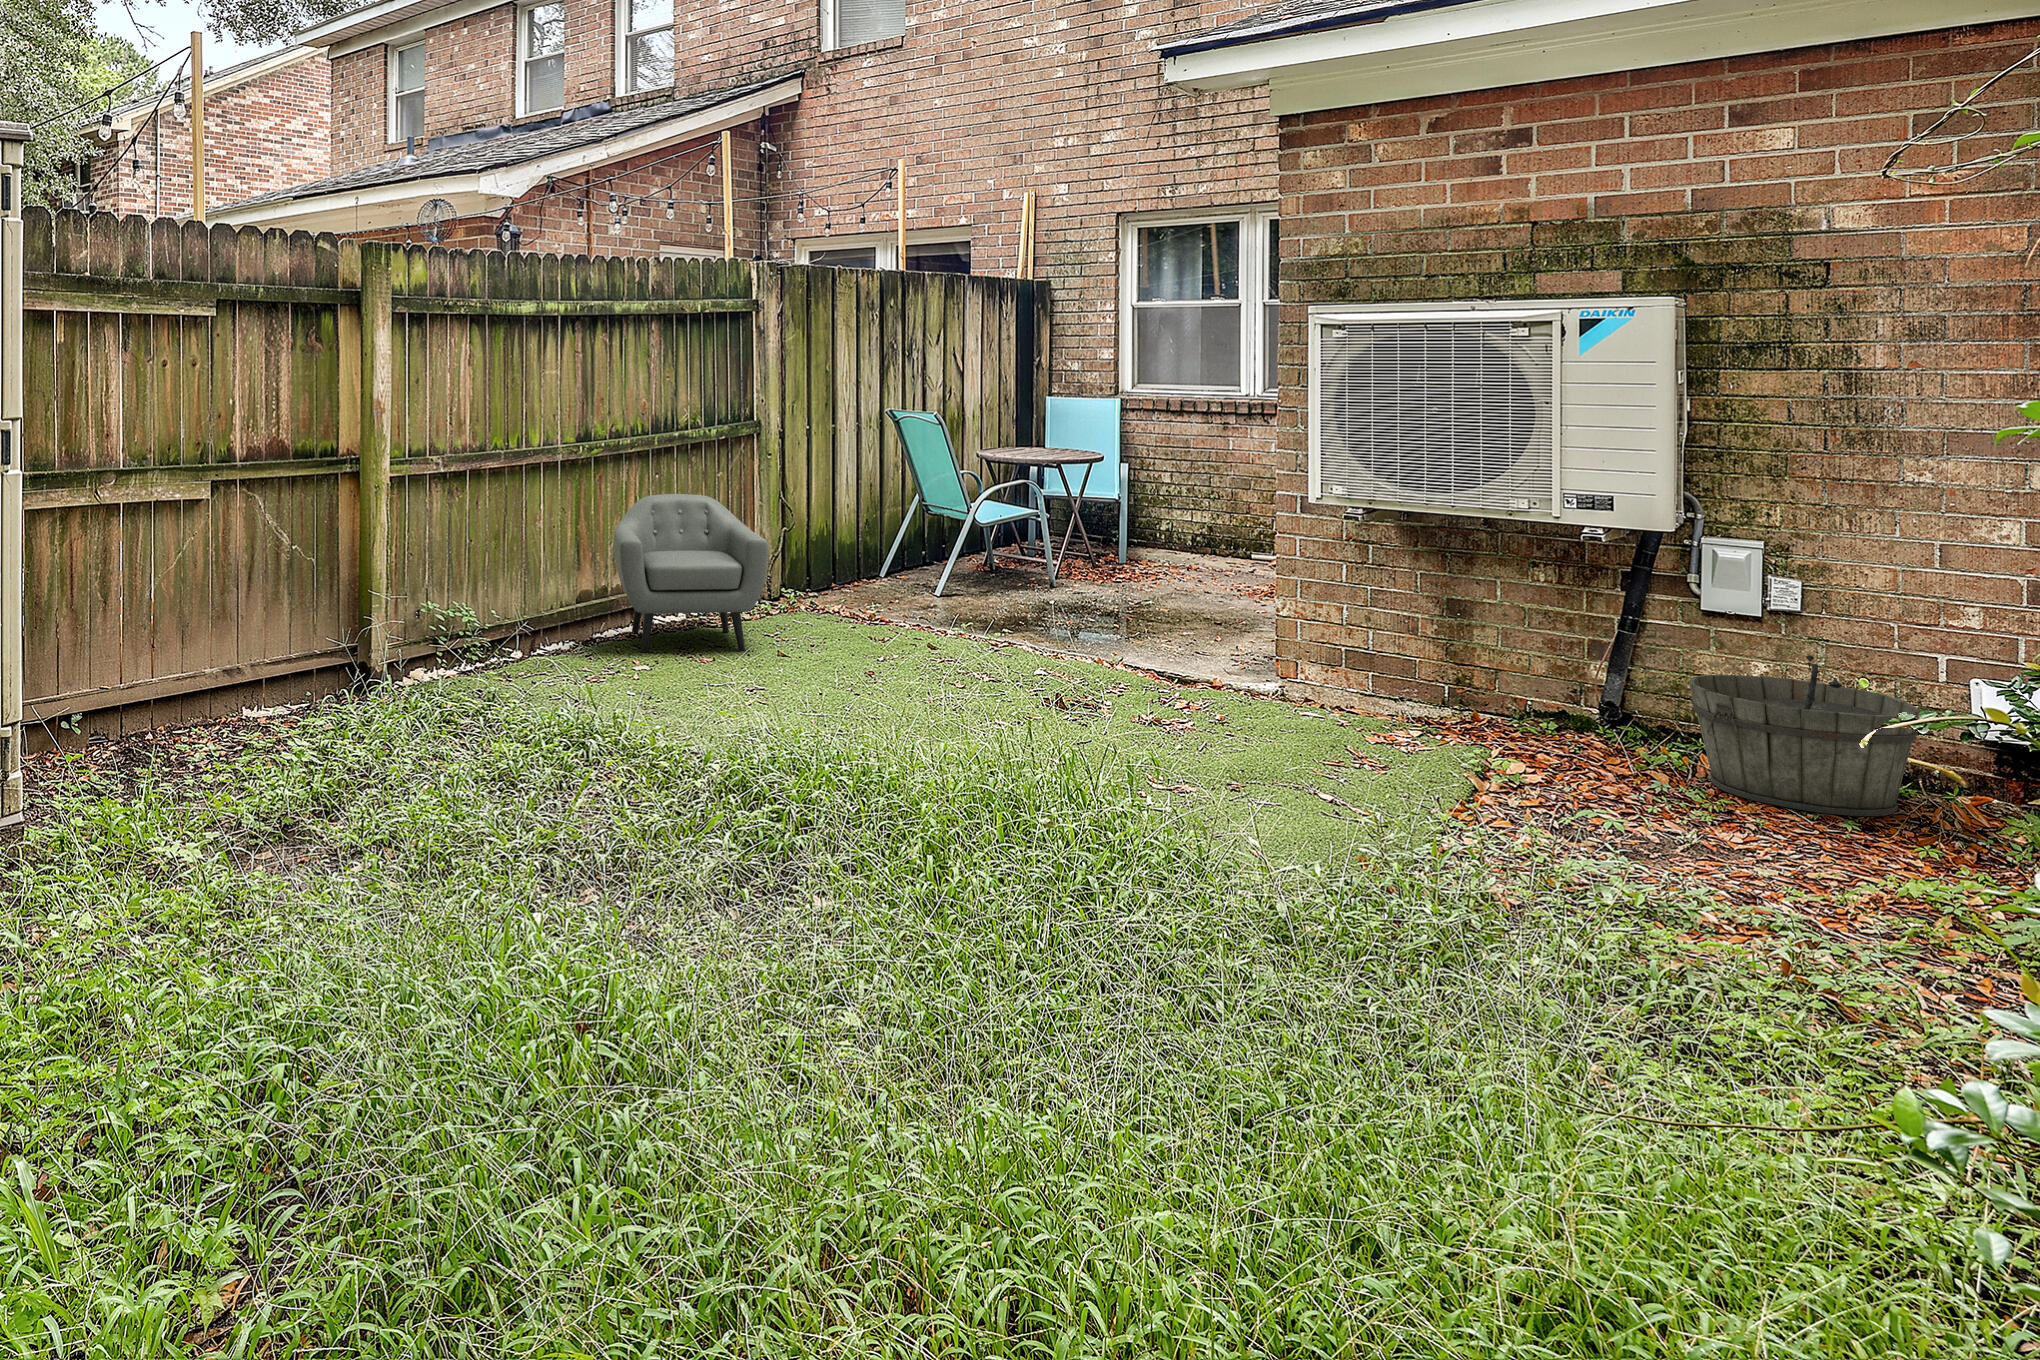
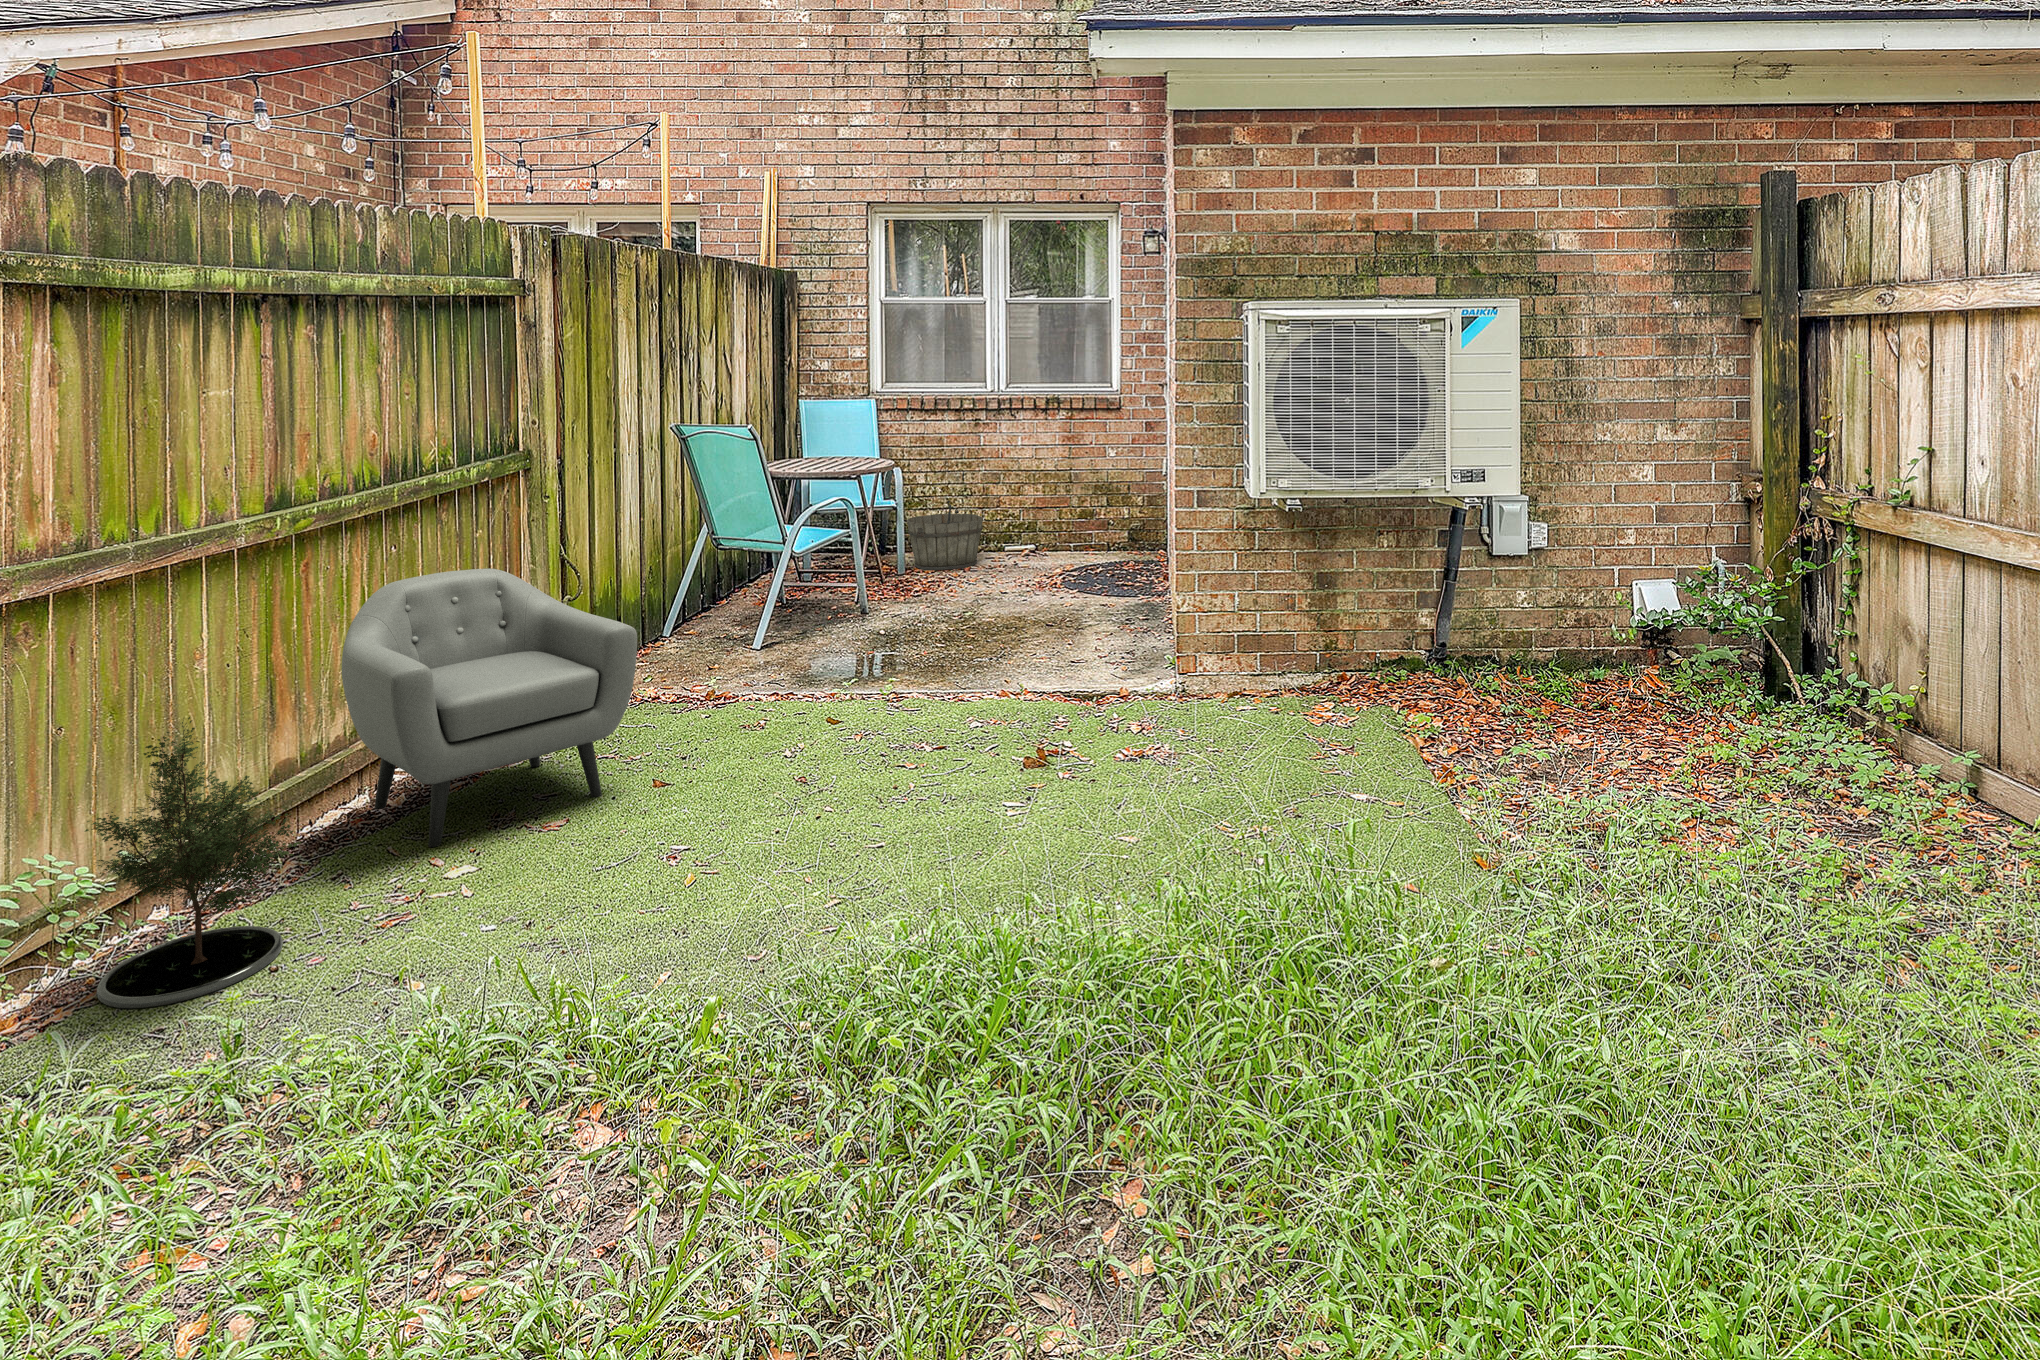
potted tree: none [476,535,558,677] -> present [85,717,301,1008]
wooden bucket: present [1689,655,1920,816] -> present [907,501,983,570]

